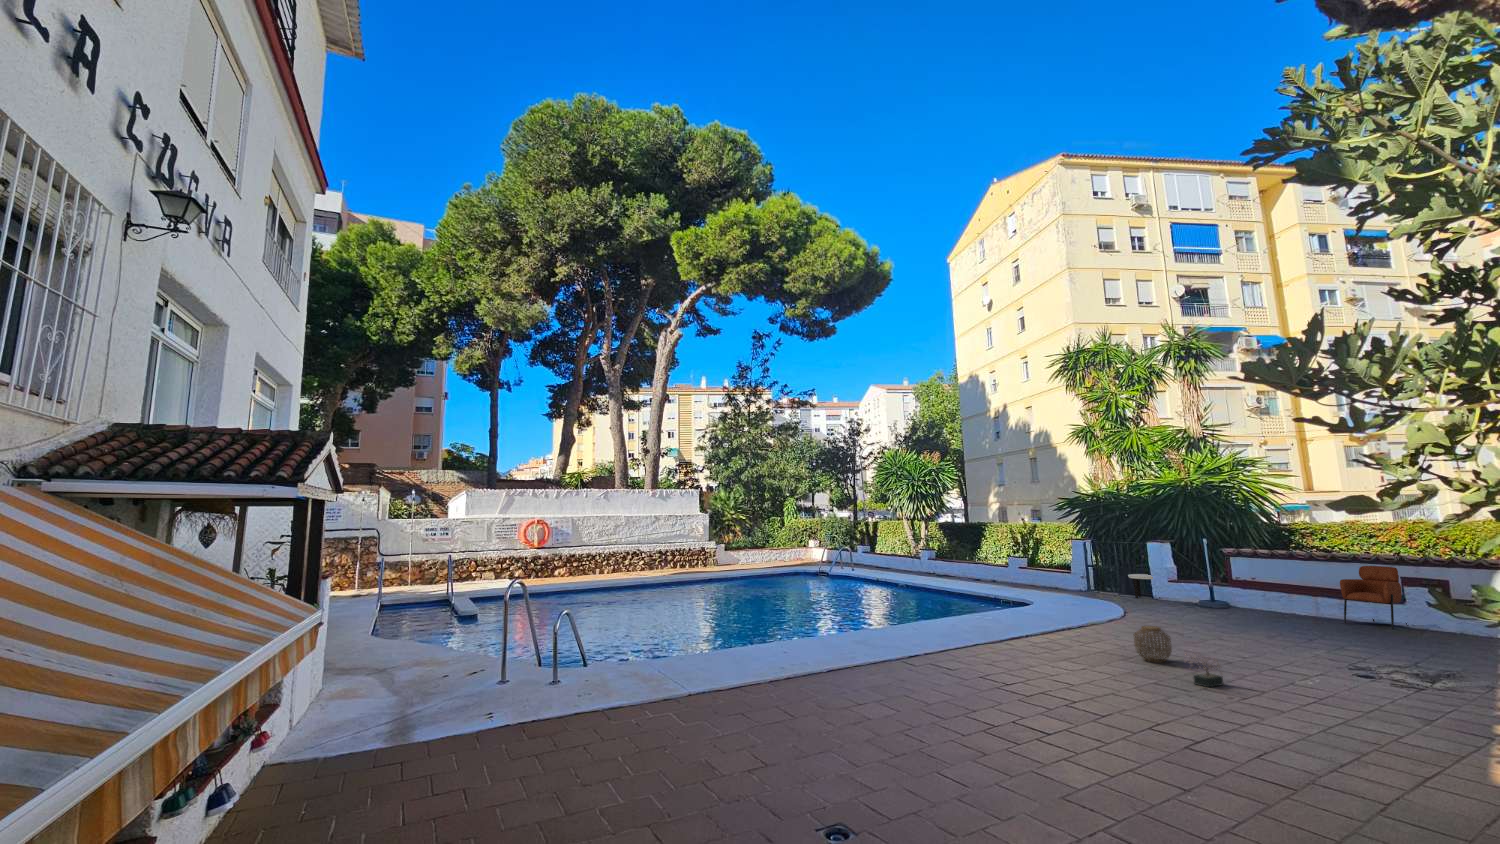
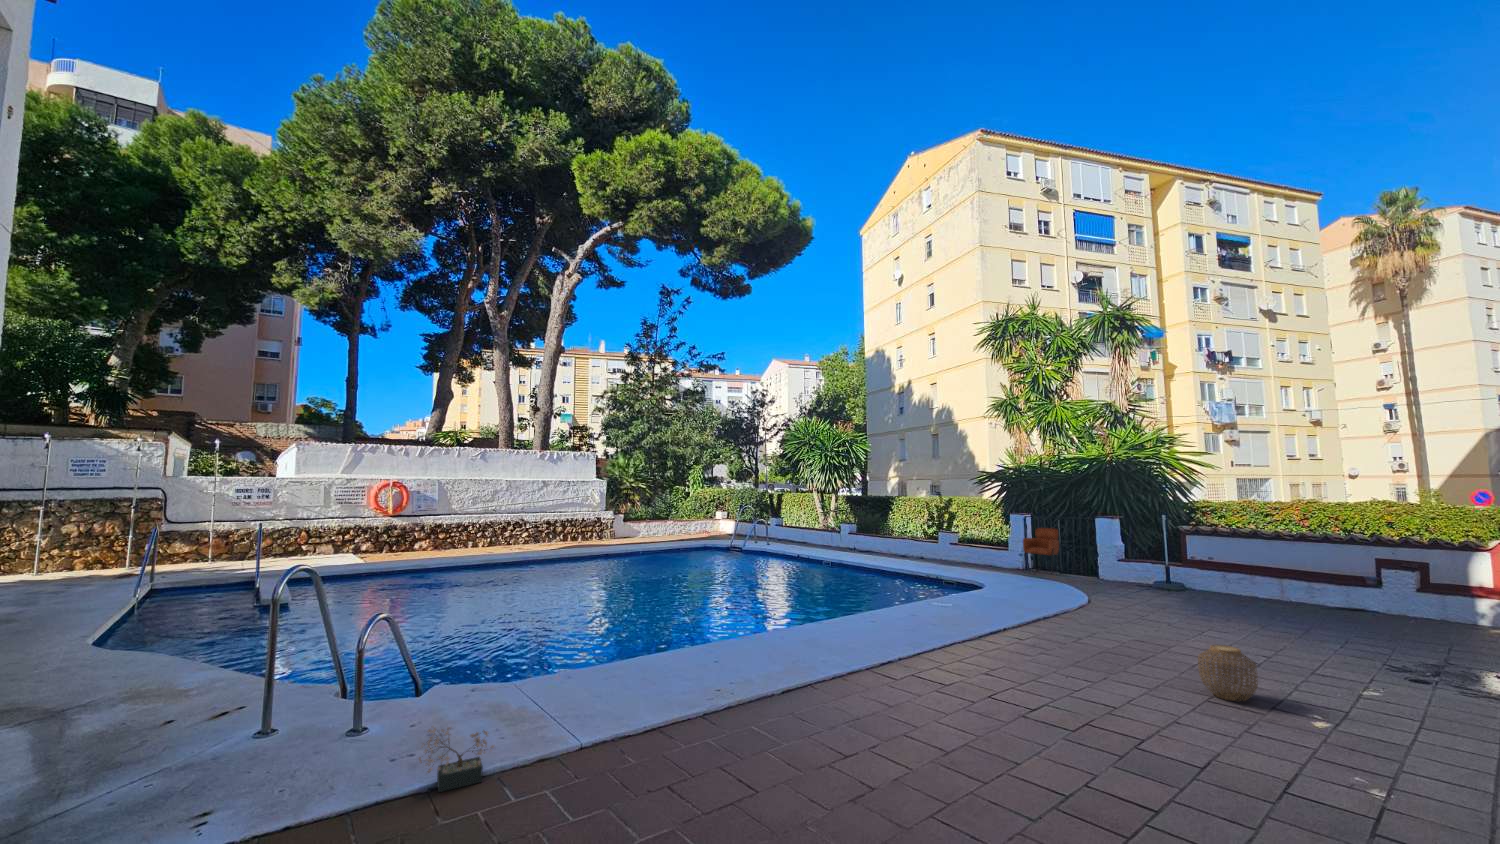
chair: present [1340,566,1408,629] -> present [1023,528,1059,568]
side table: present [1128,574,1160,598] -> none [1075,553,1112,581]
decorative plant: present [1185,654,1223,687] -> present [419,727,494,792]

